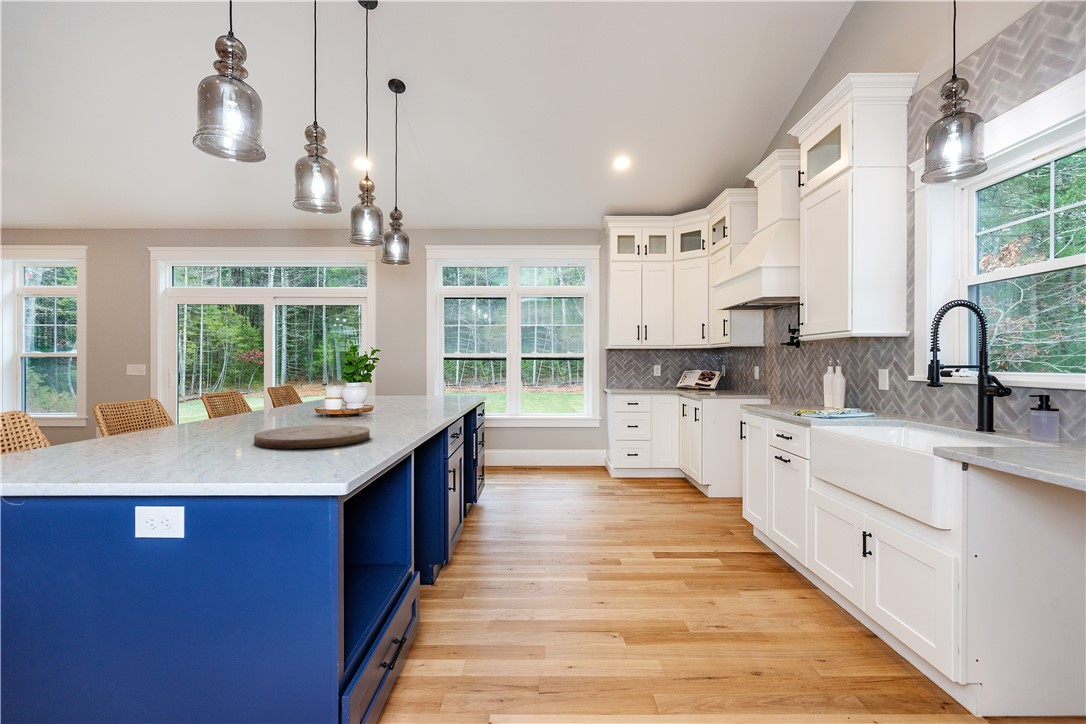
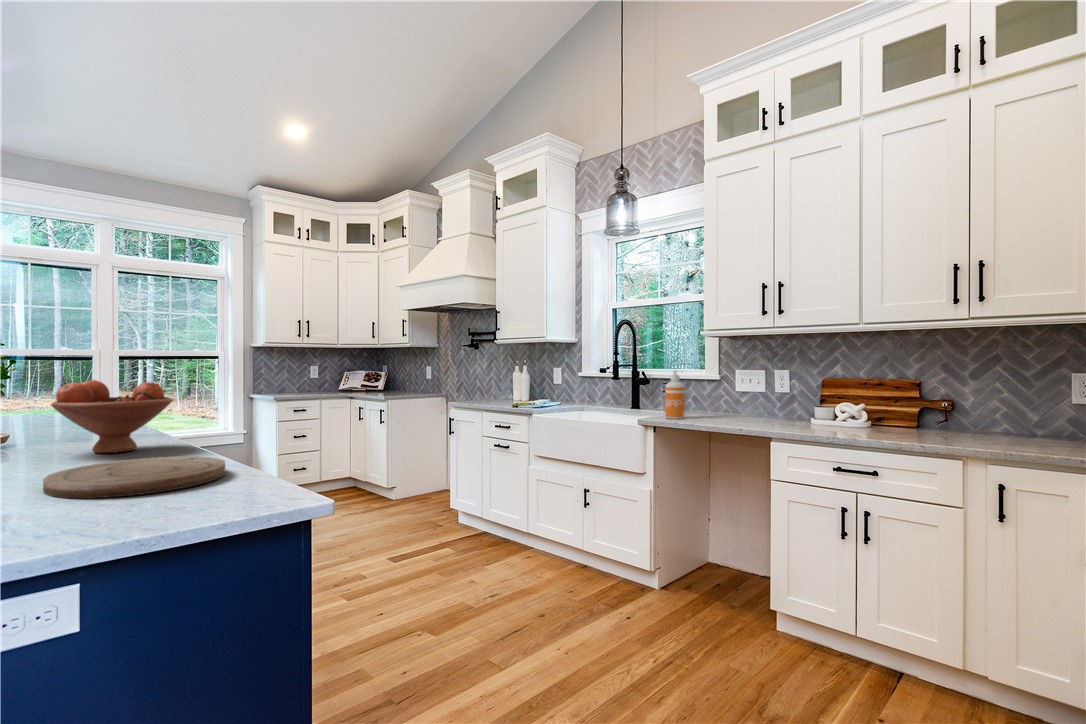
fruit bowl: none [342,370,412,420] -> present [51,380,172,453]
soap dispenser: none [997,374,1041,455] -> present [665,370,685,419]

